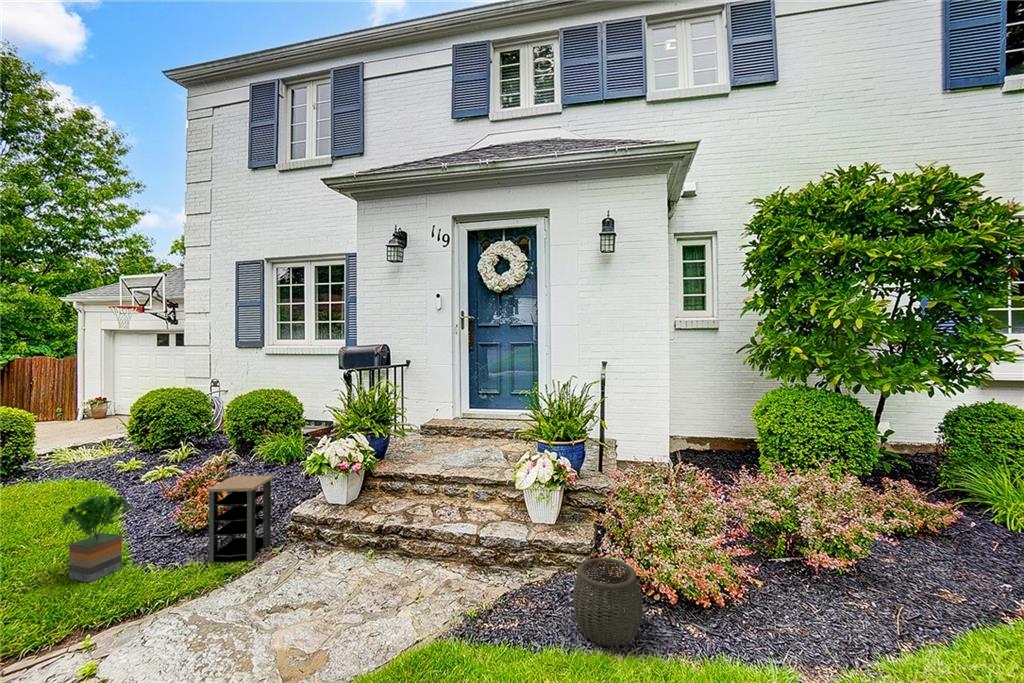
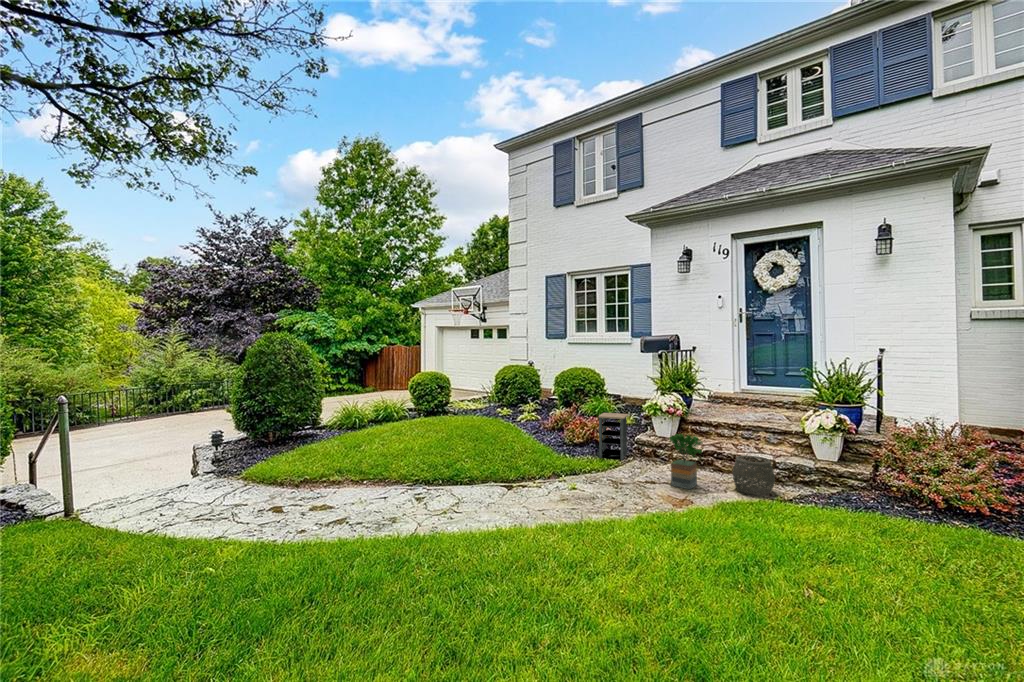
potted tree: present [62,495,134,583] -> present [670,434,703,489]
woven basket: present [573,558,643,647] -> present [733,455,775,496]

